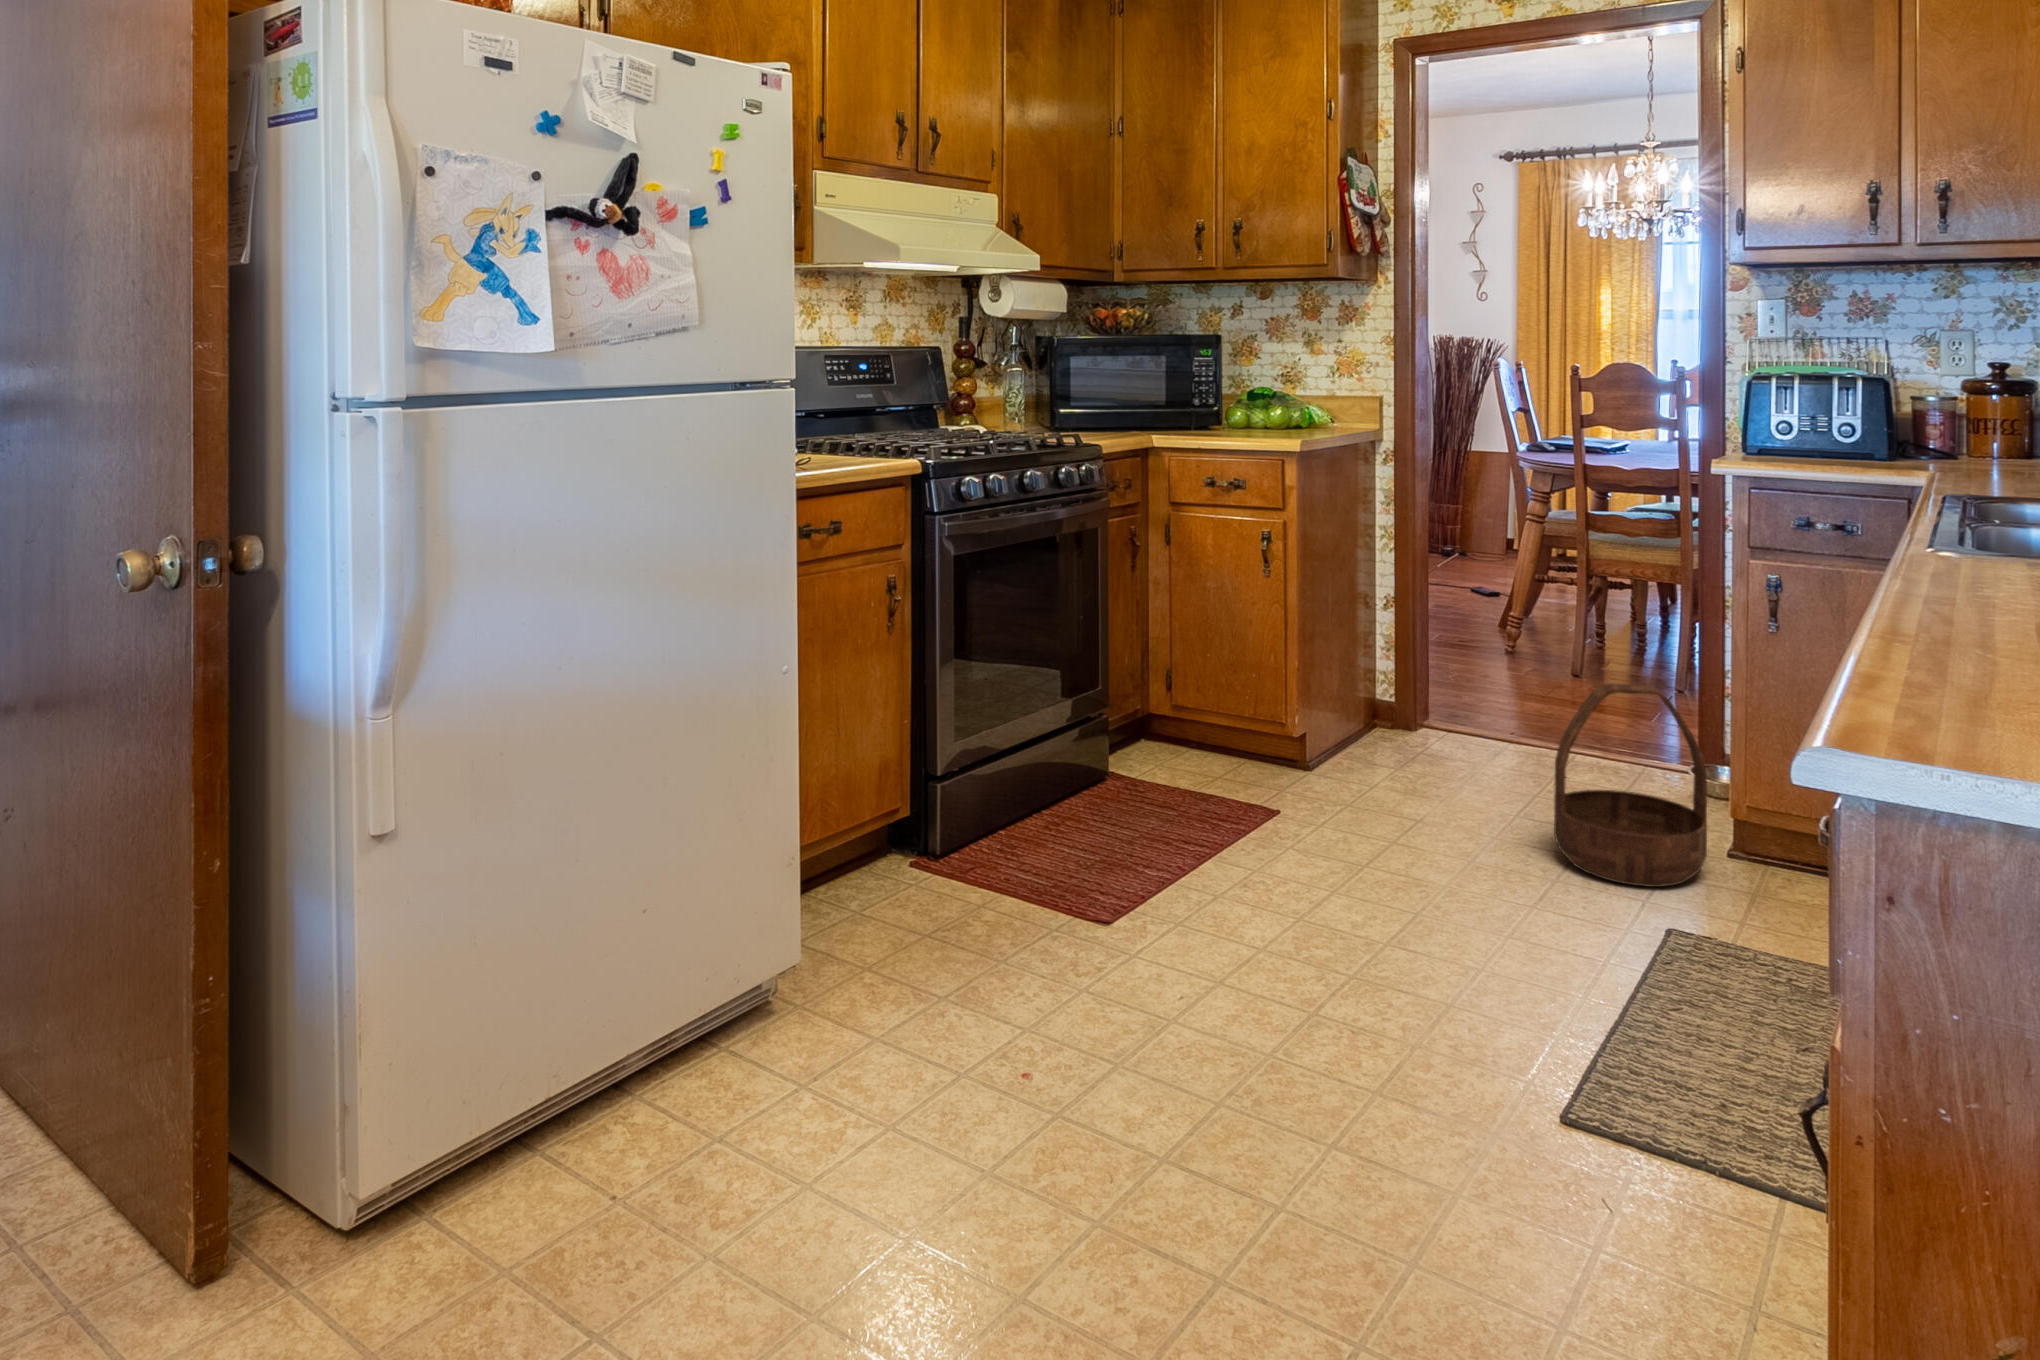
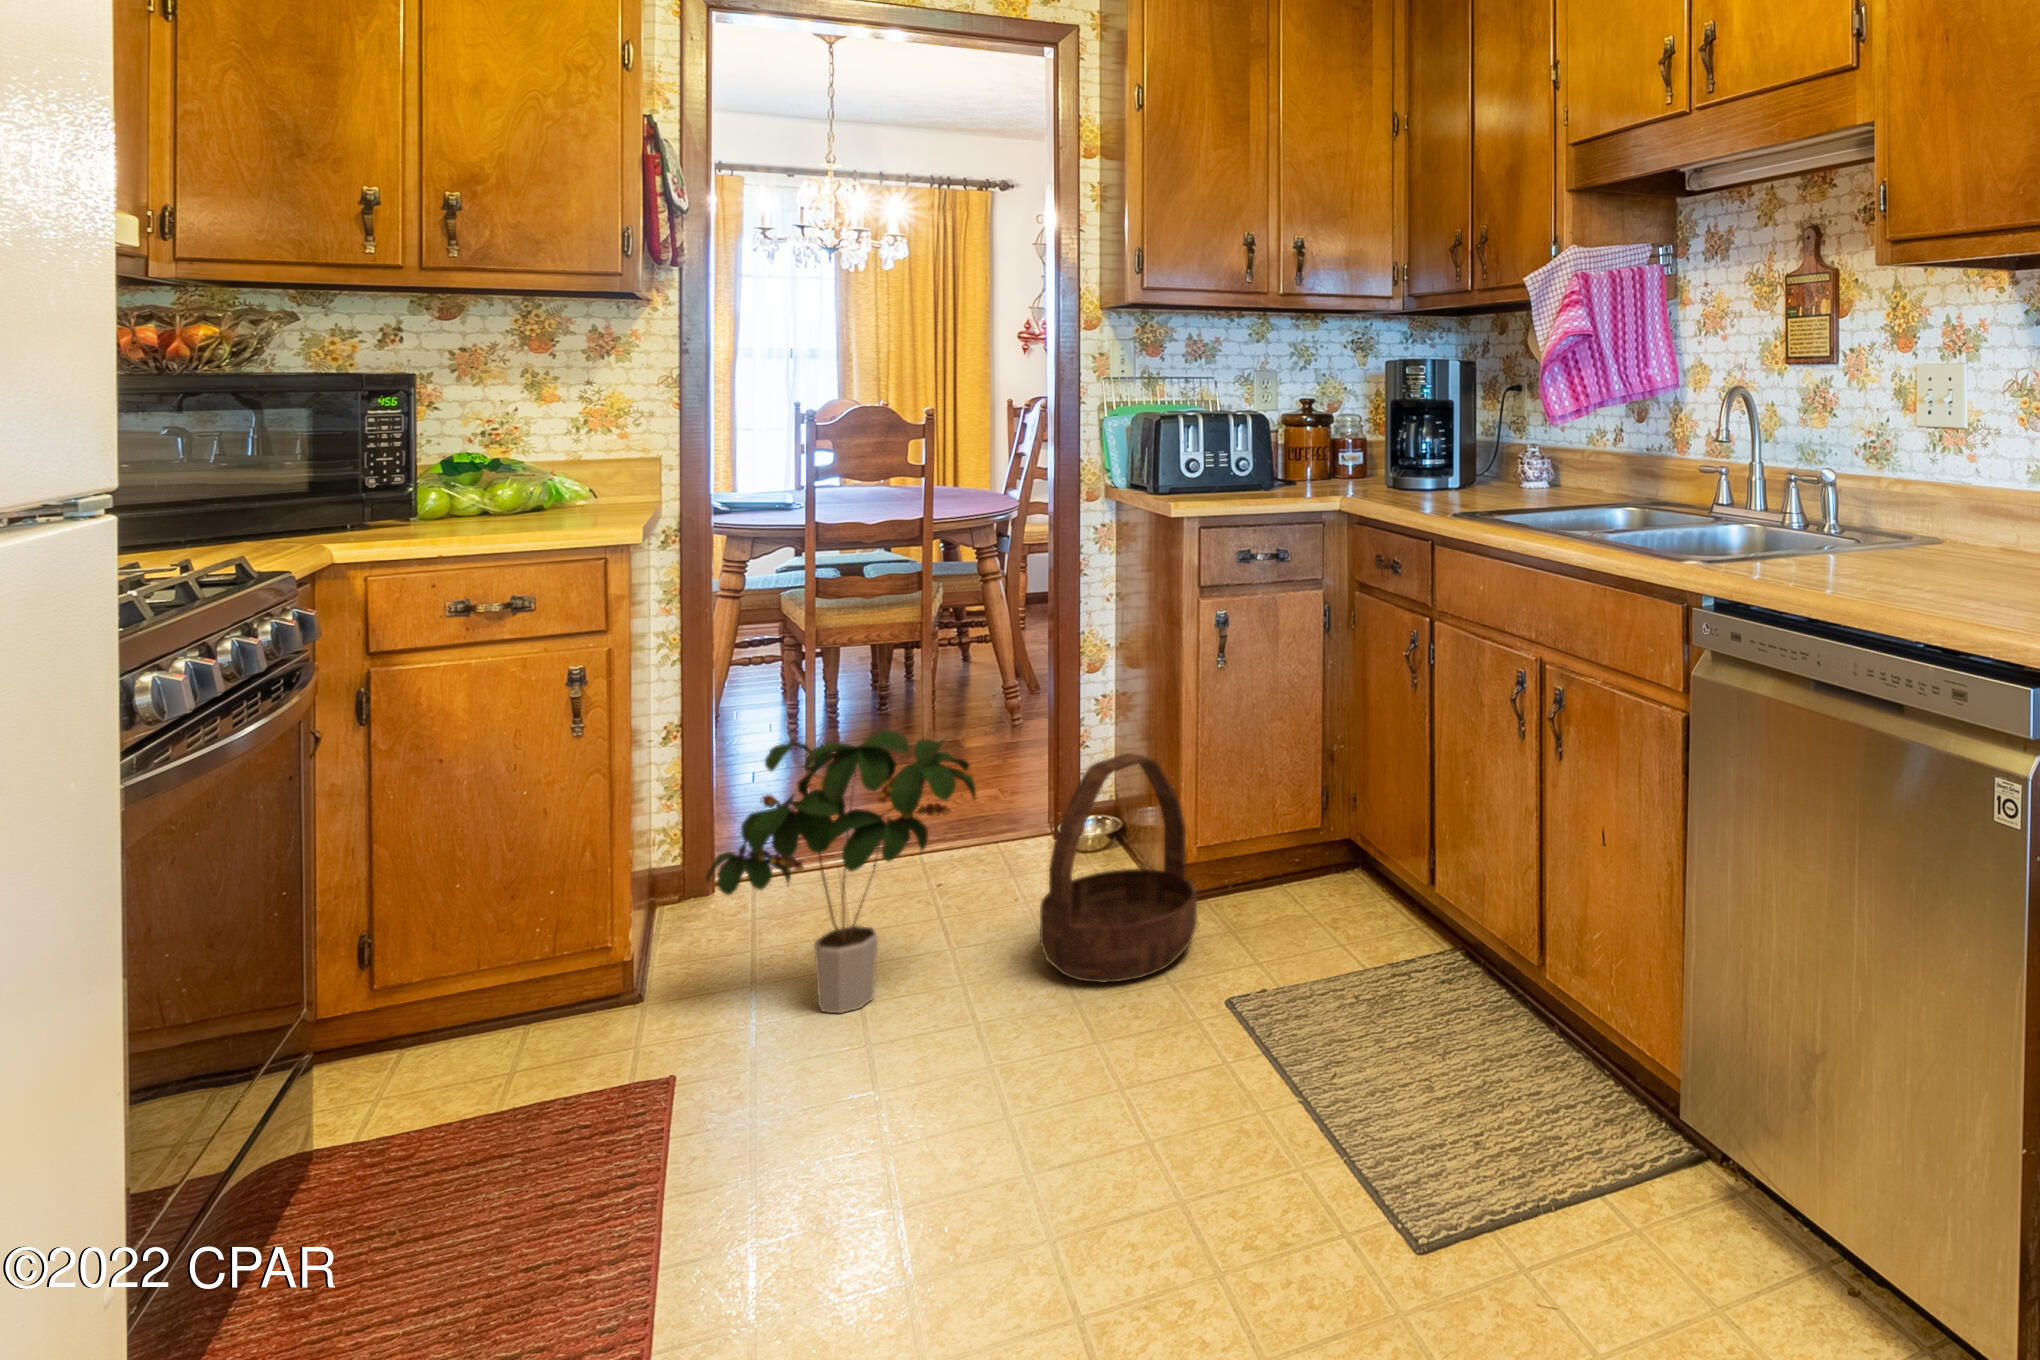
potted plant: none [1329,606,1506,821] -> present [706,731,976,1013]

